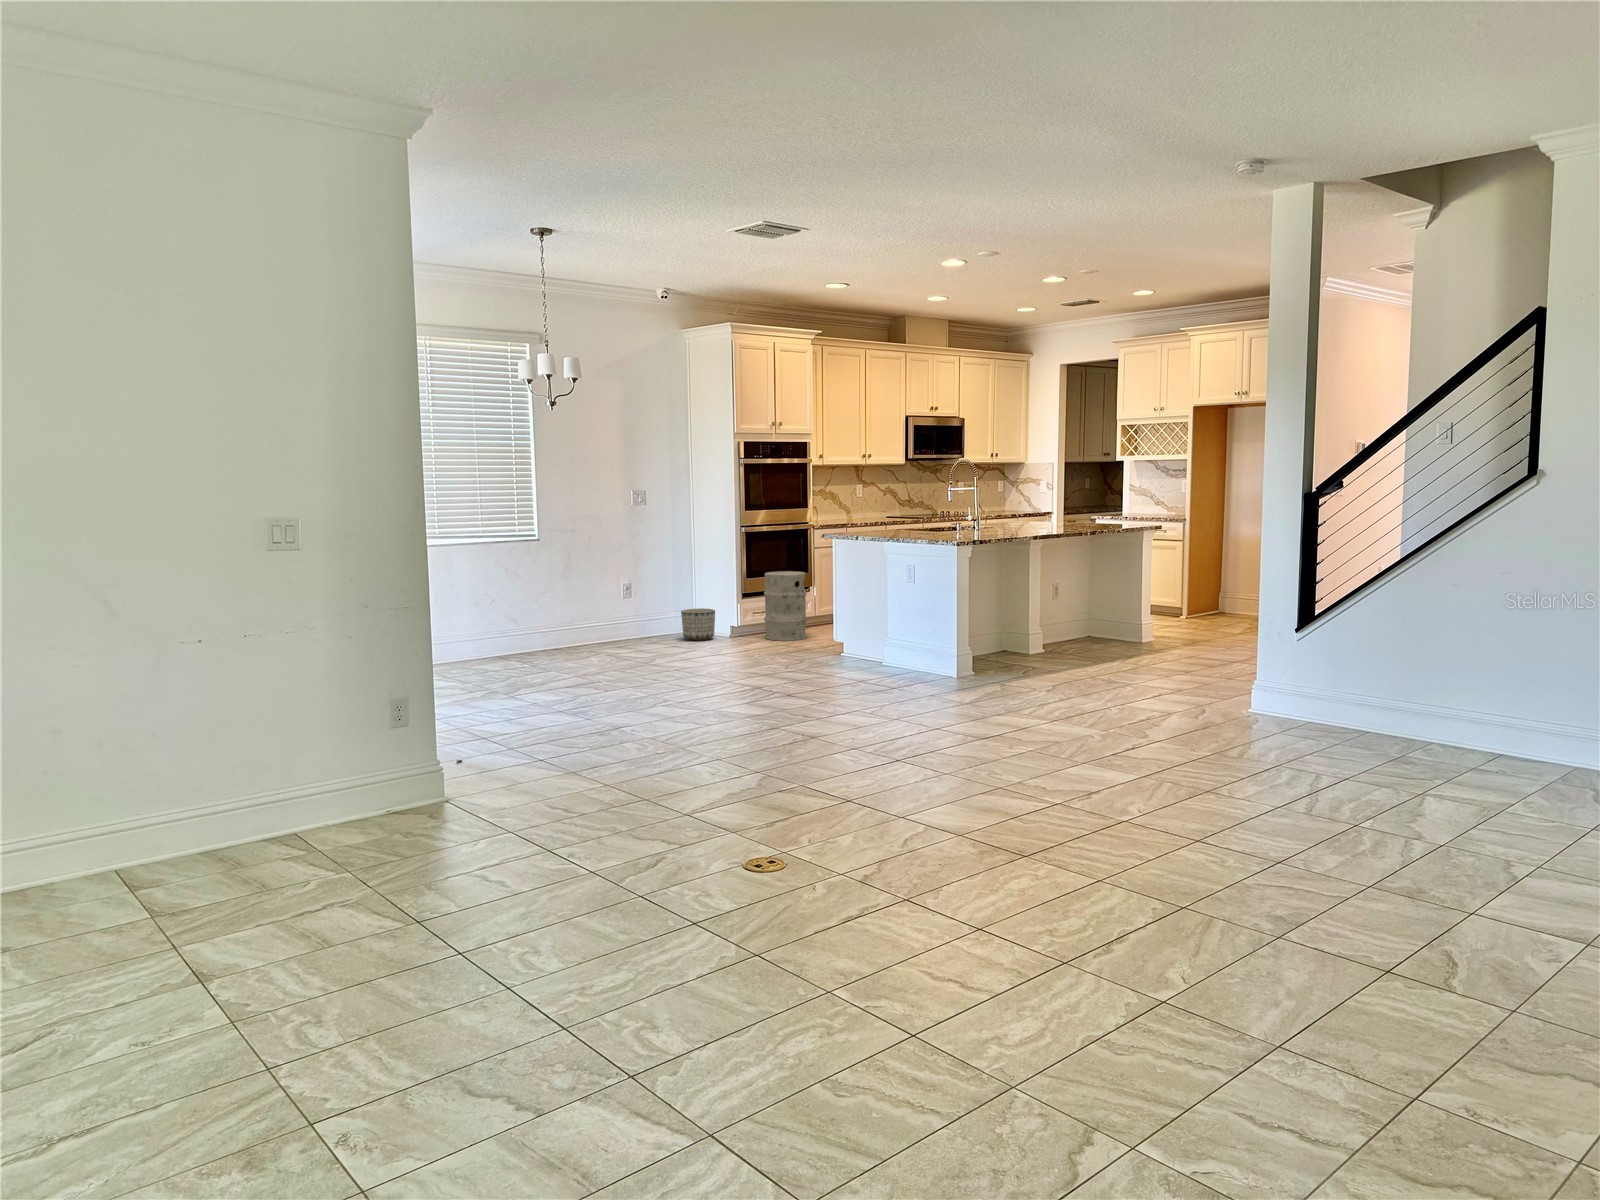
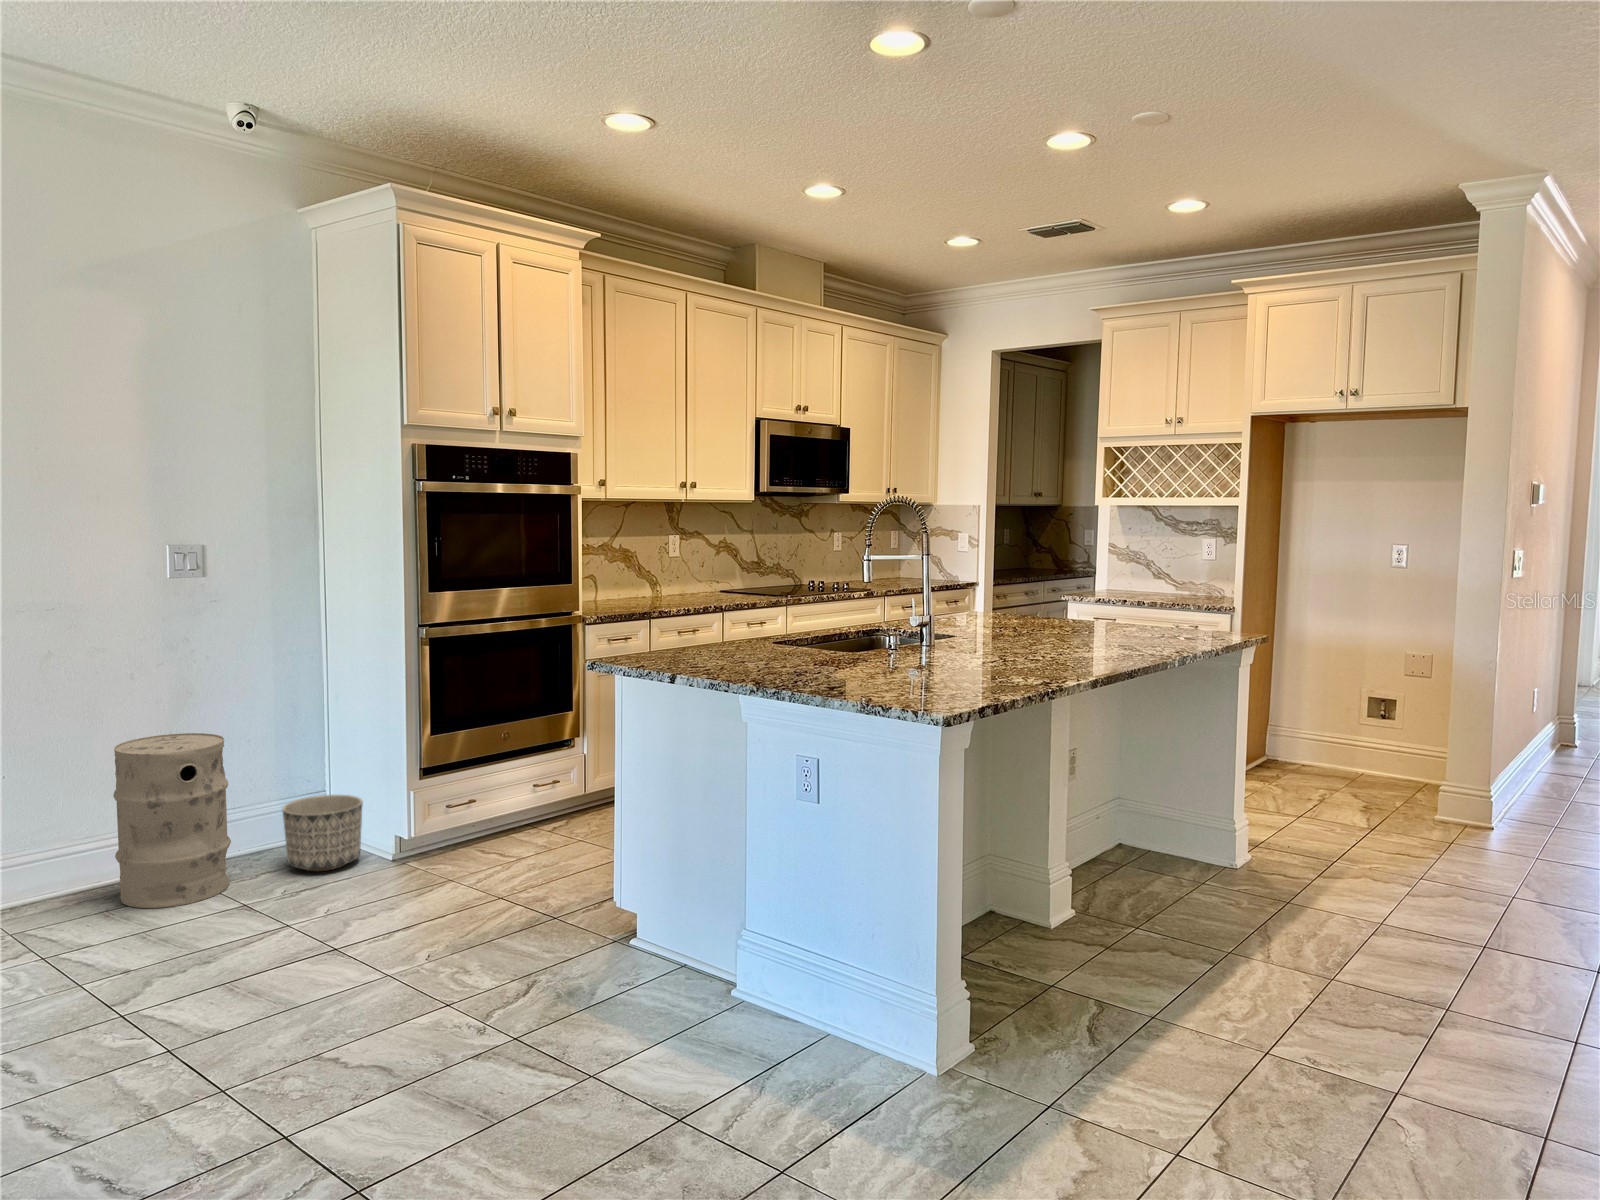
trash can: present [764,571,807,641] -> present [113,733,231,908]

